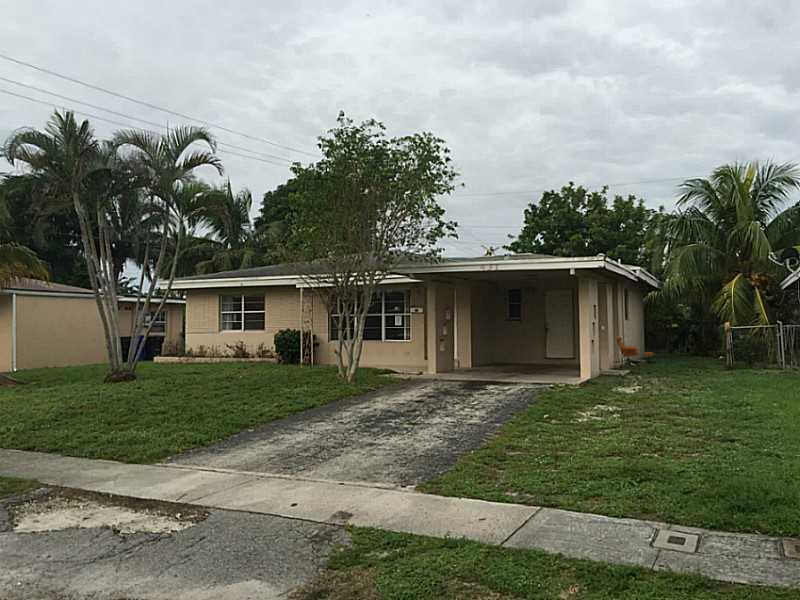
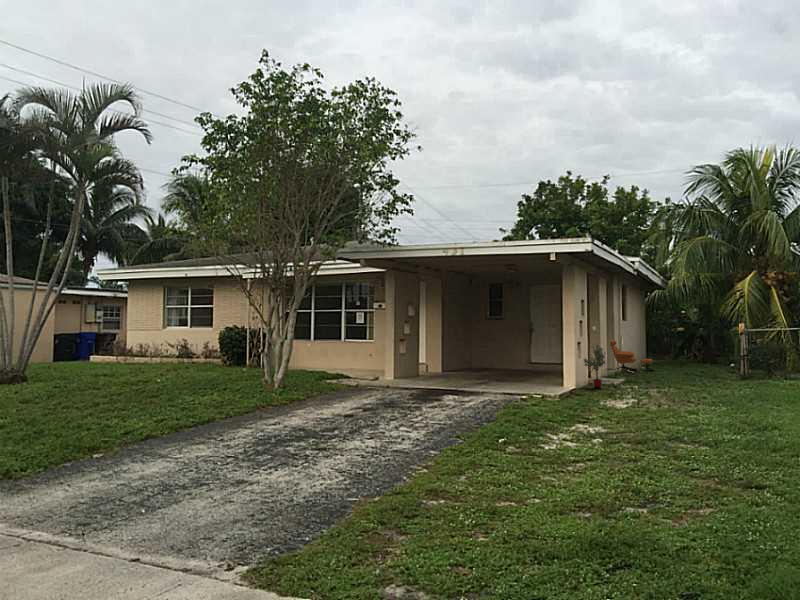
potted tree: none [597,340,617,377] -> present [584,343,606,388]

